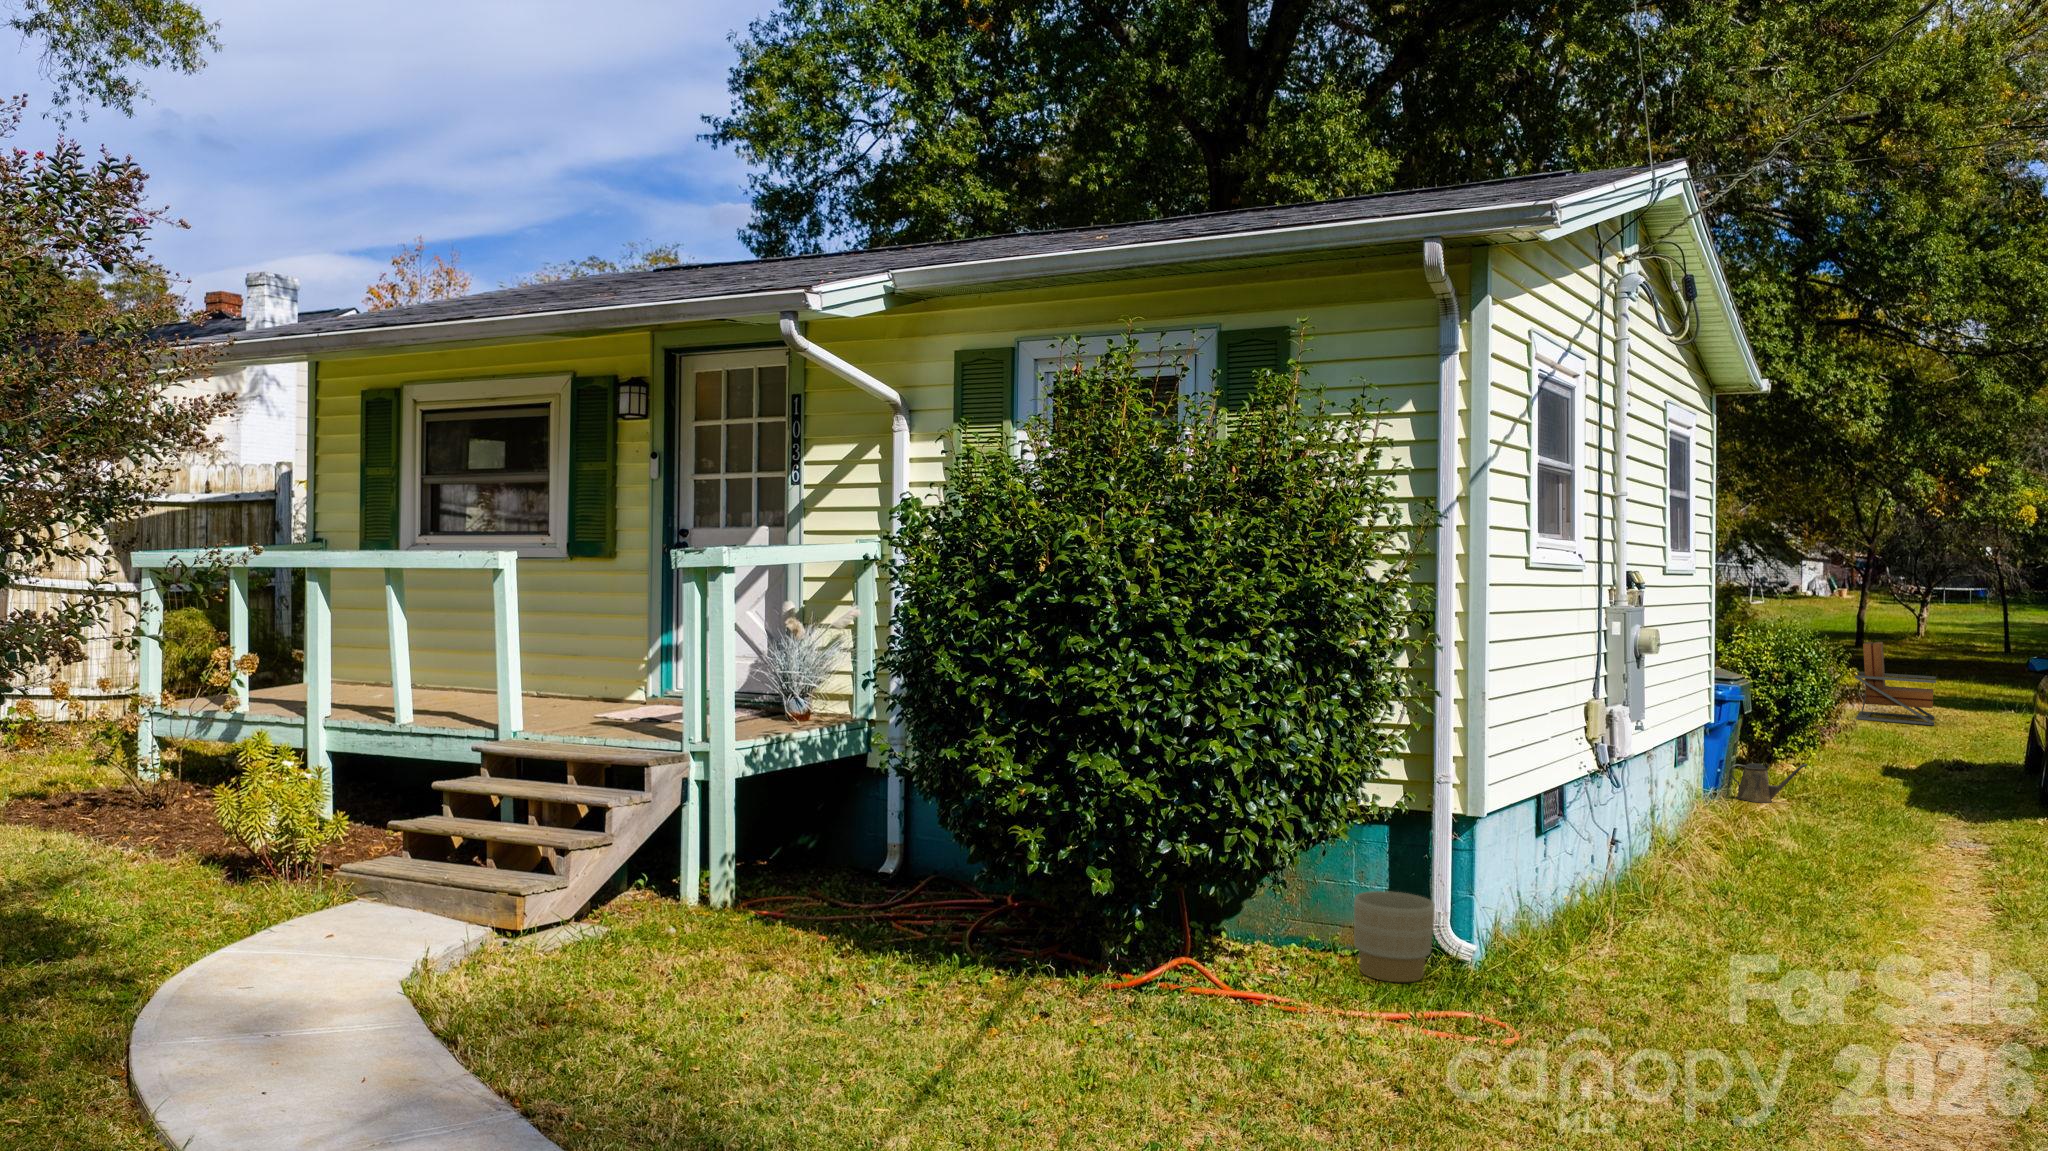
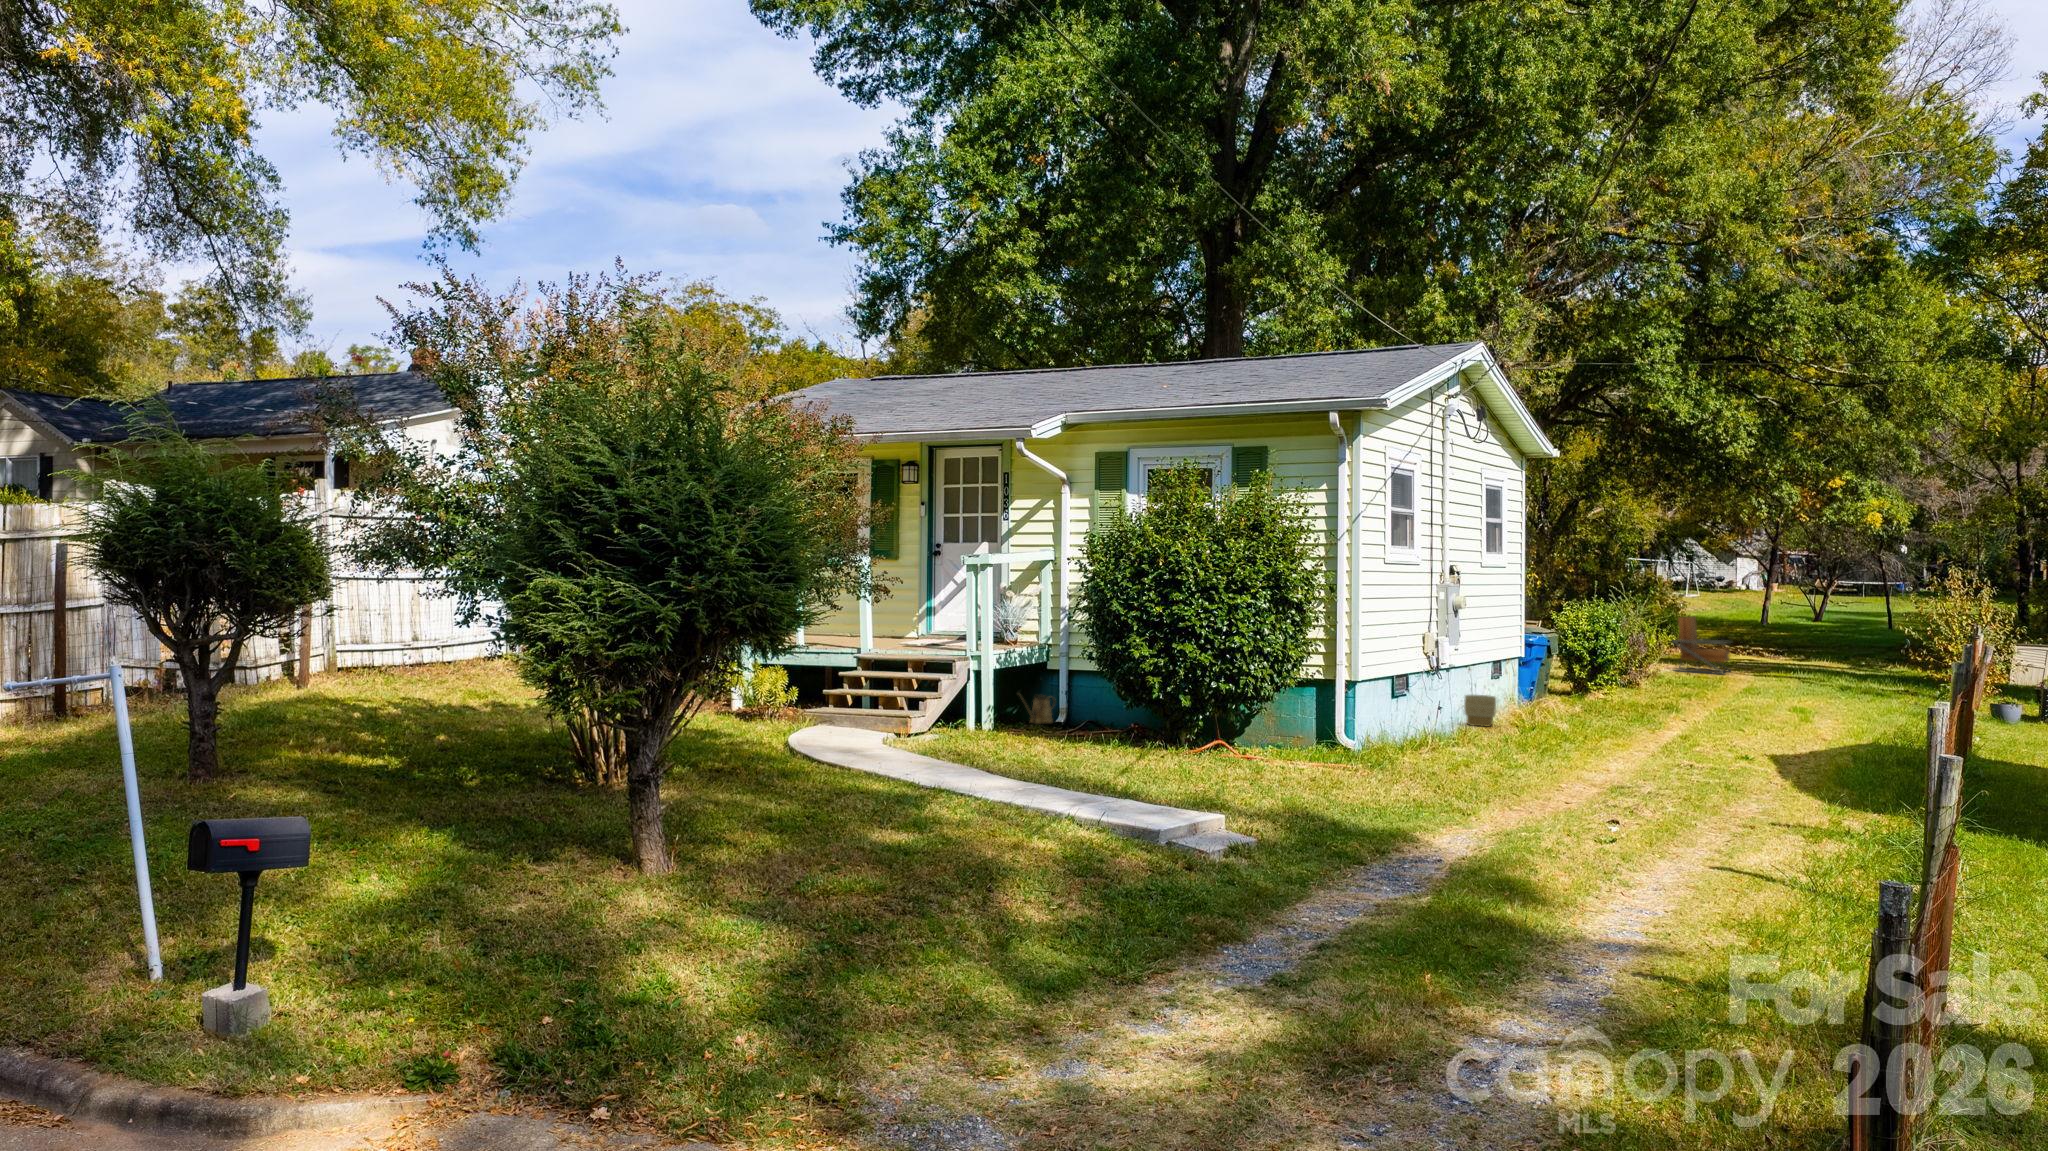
watering can: present [1729,763,1807,803] -> present [1020,695,1056,724]
planter: present [1354,891,1435,982] -> present [1464,695,1496,726]

